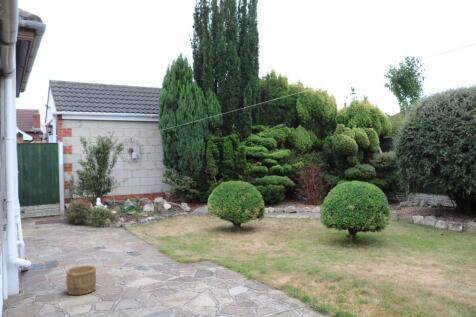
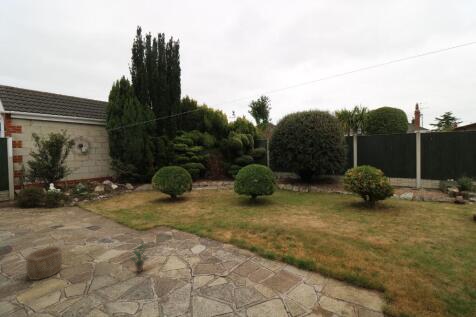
potted plant: none [156,268,176,303] -> present [132,241,145,272]

